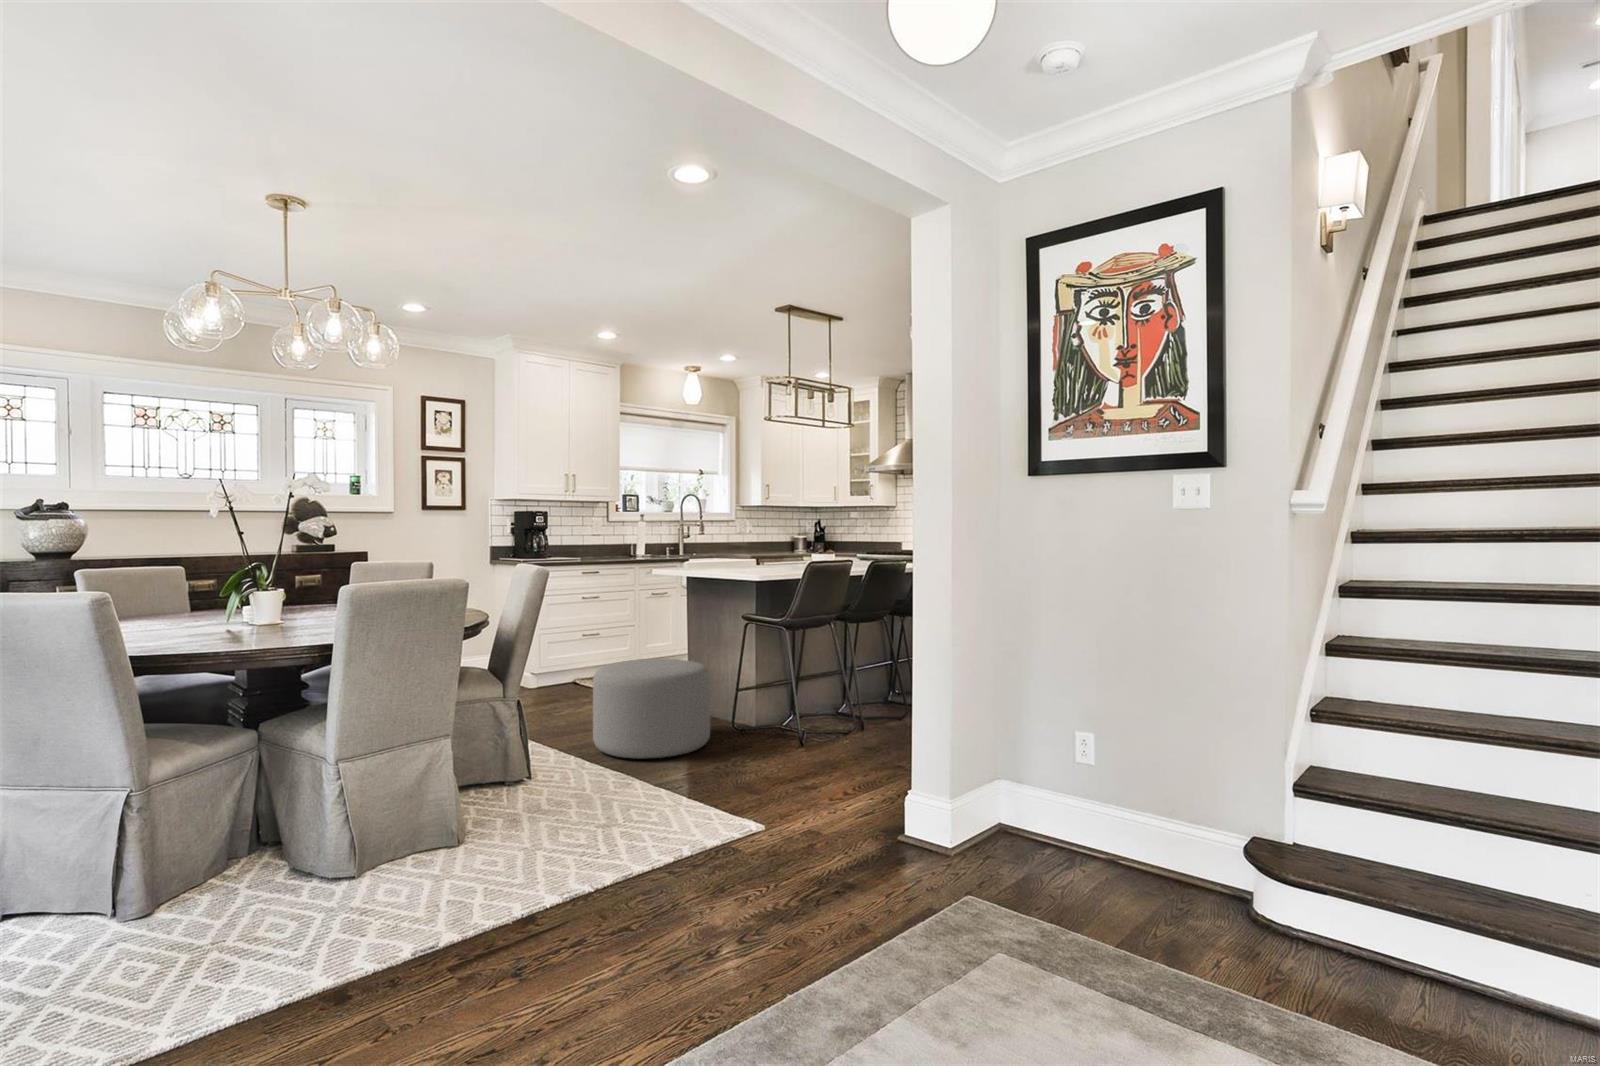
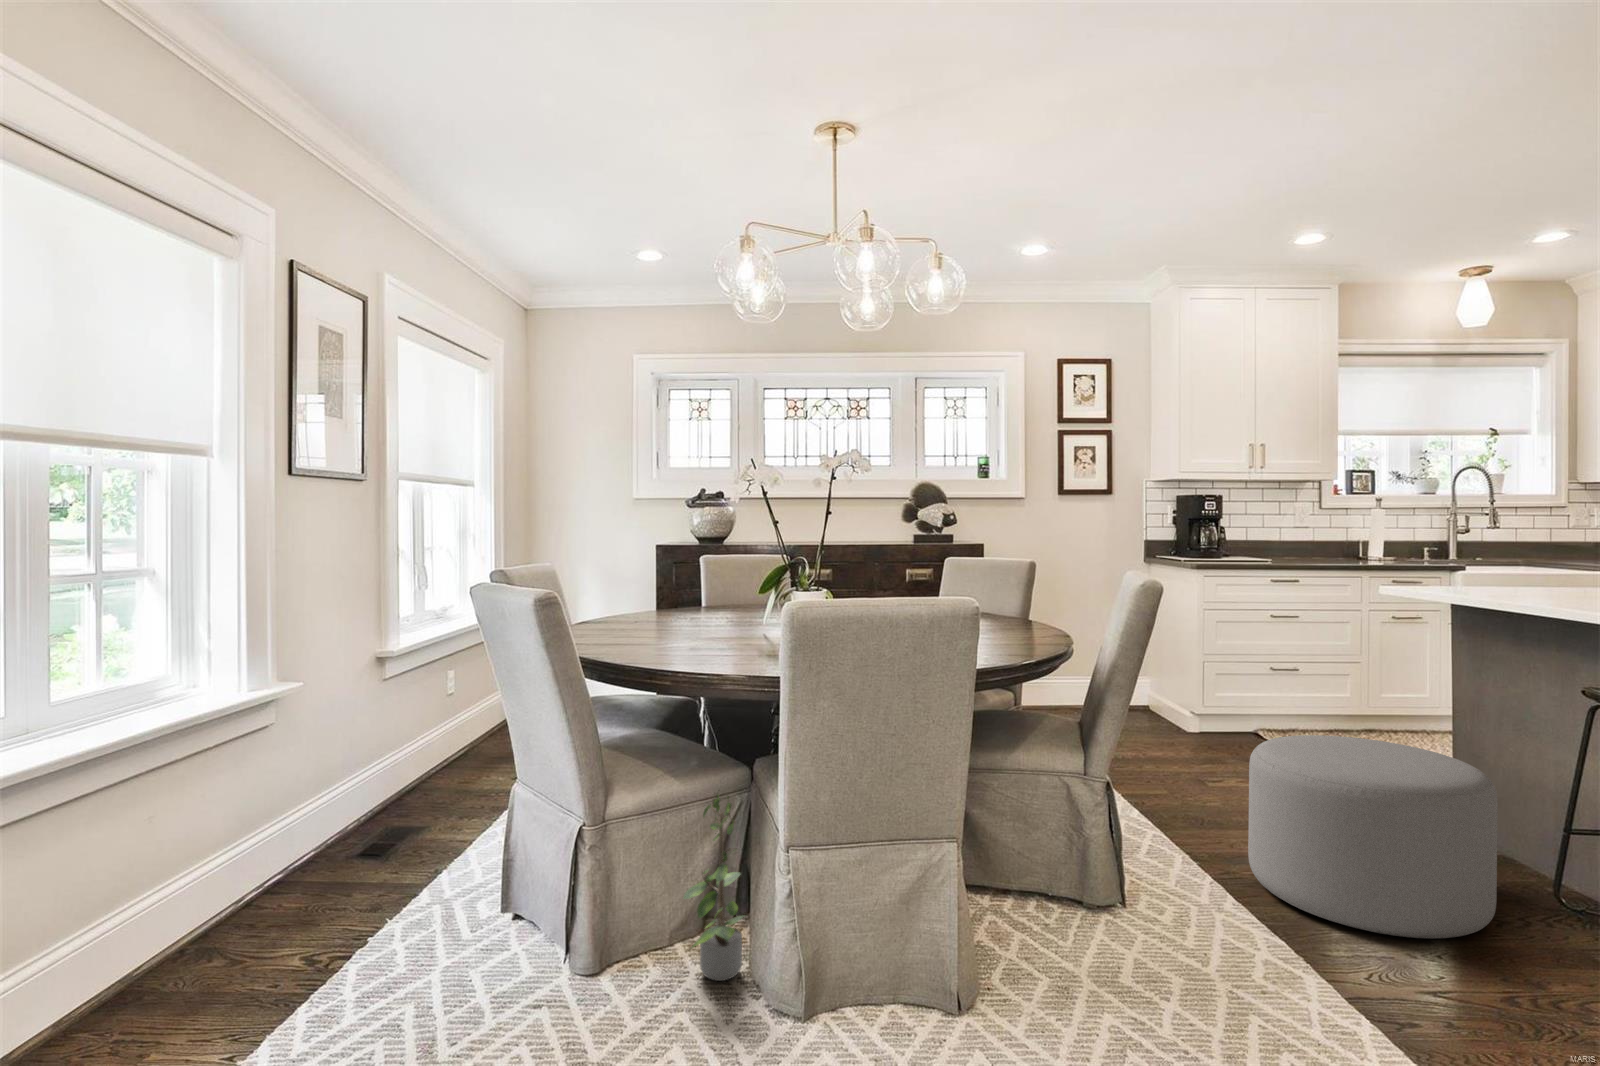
potted plant: none [223,746,295,887] -> present [684,794,744,981]

